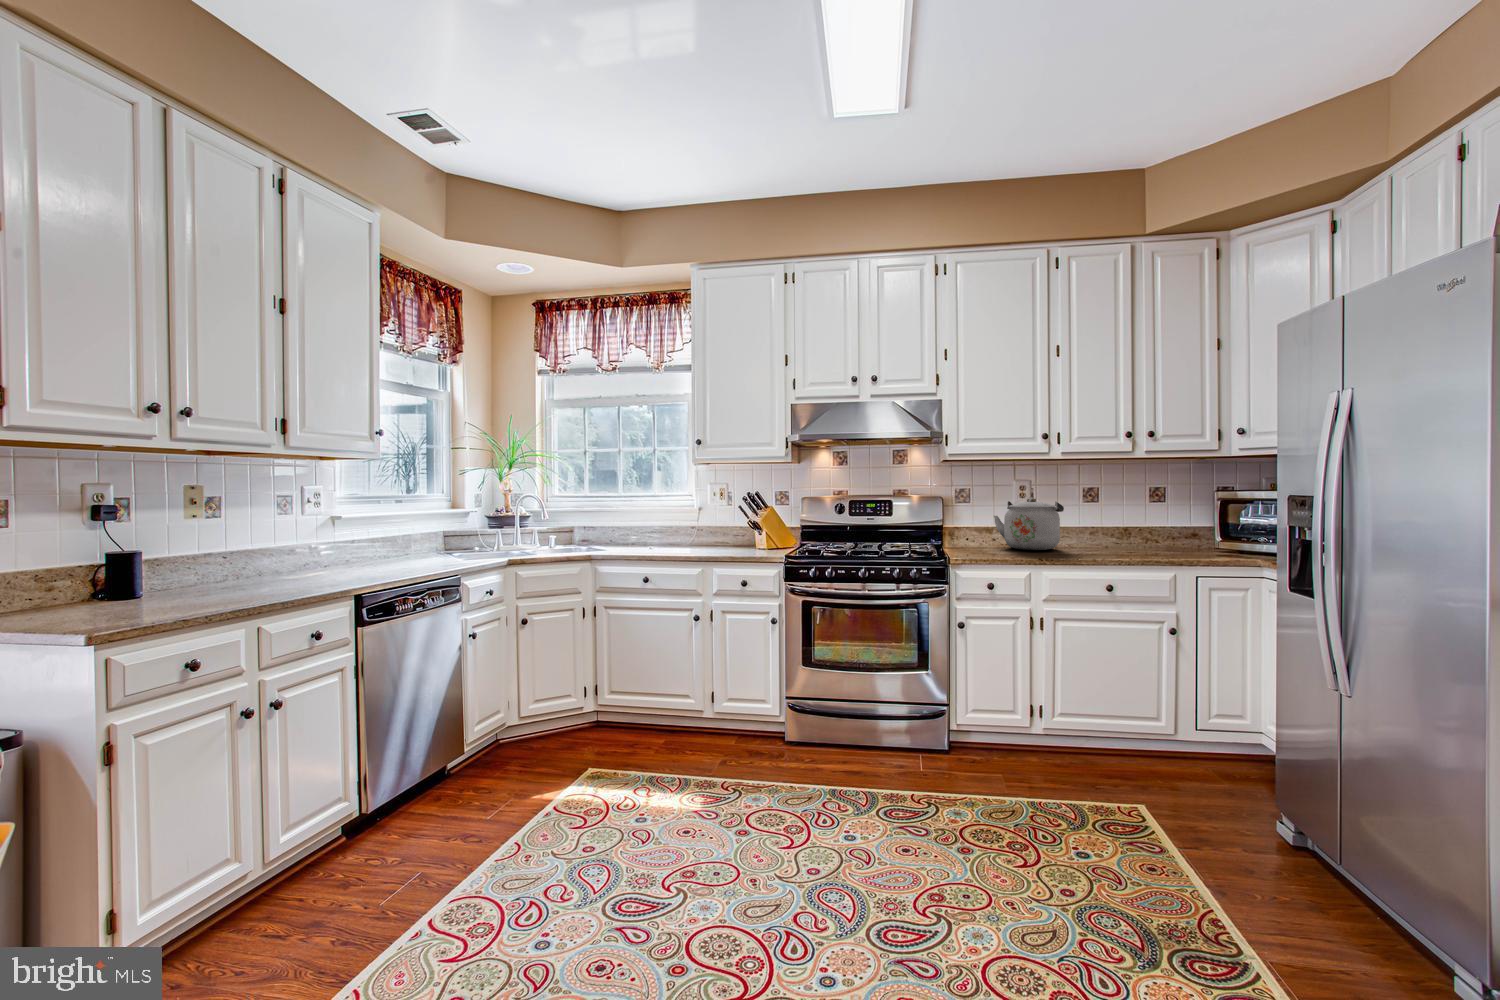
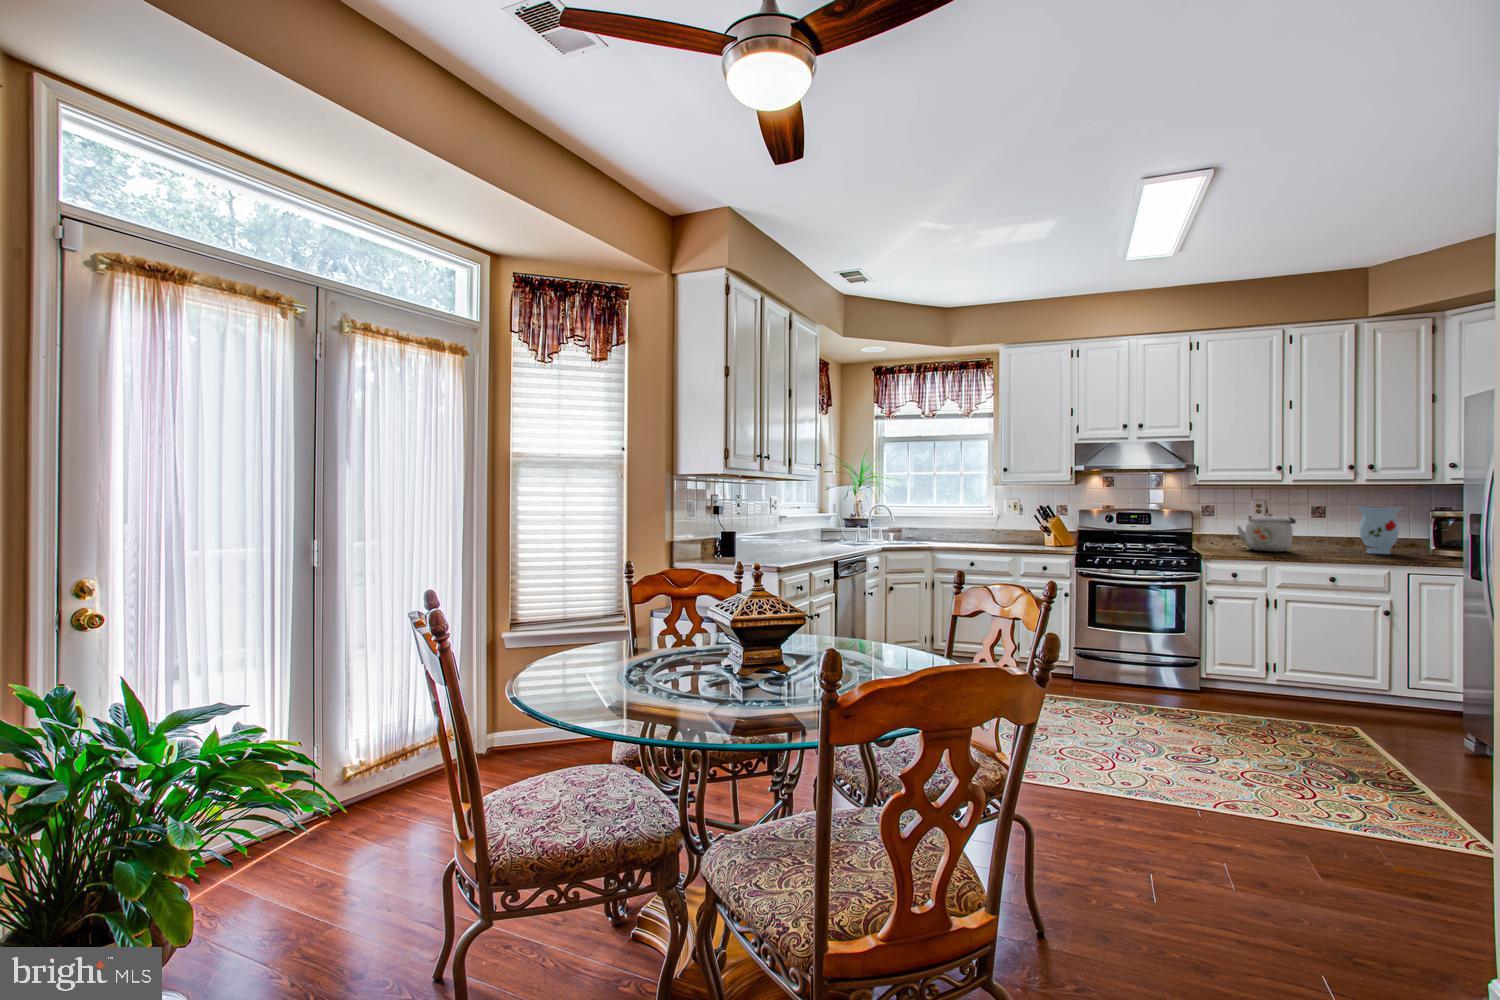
vase: none [1132,487,1185,549] -> present [1357,506,1402,554]

